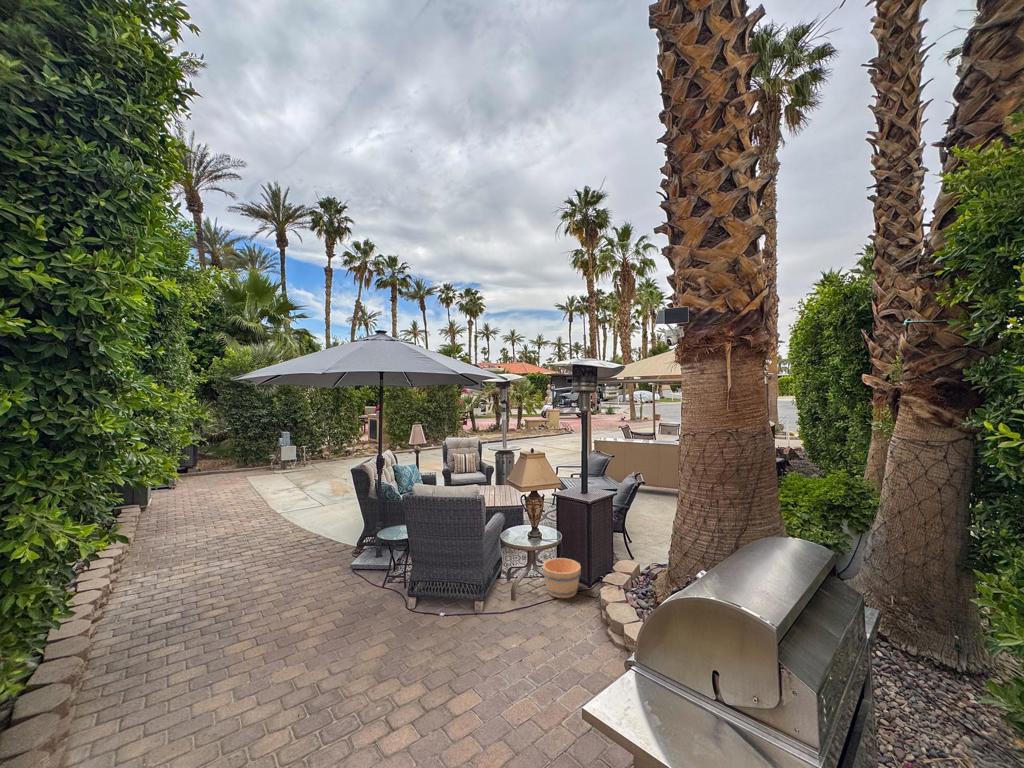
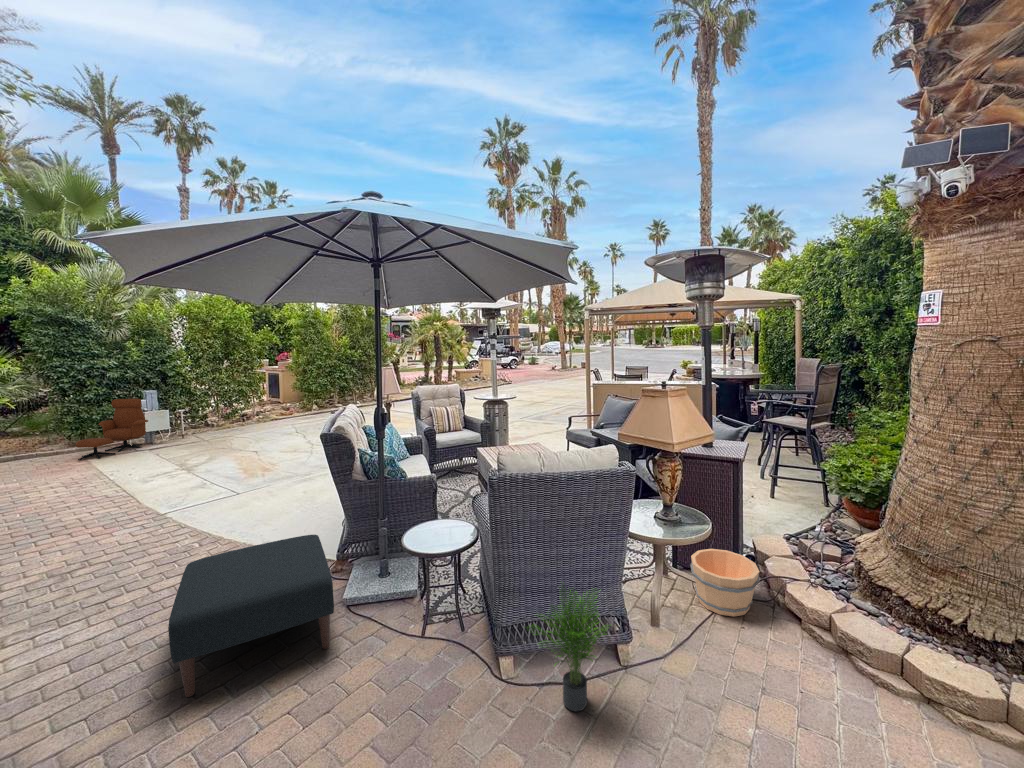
lounge chair: none [239,437,282,478] -> present [76,399,148,460]
ottoman: none [263,526,345,593] -> present [168,535,334,697]
potted plant: none [412,552,454,621] -> present [536,590,606,711]

